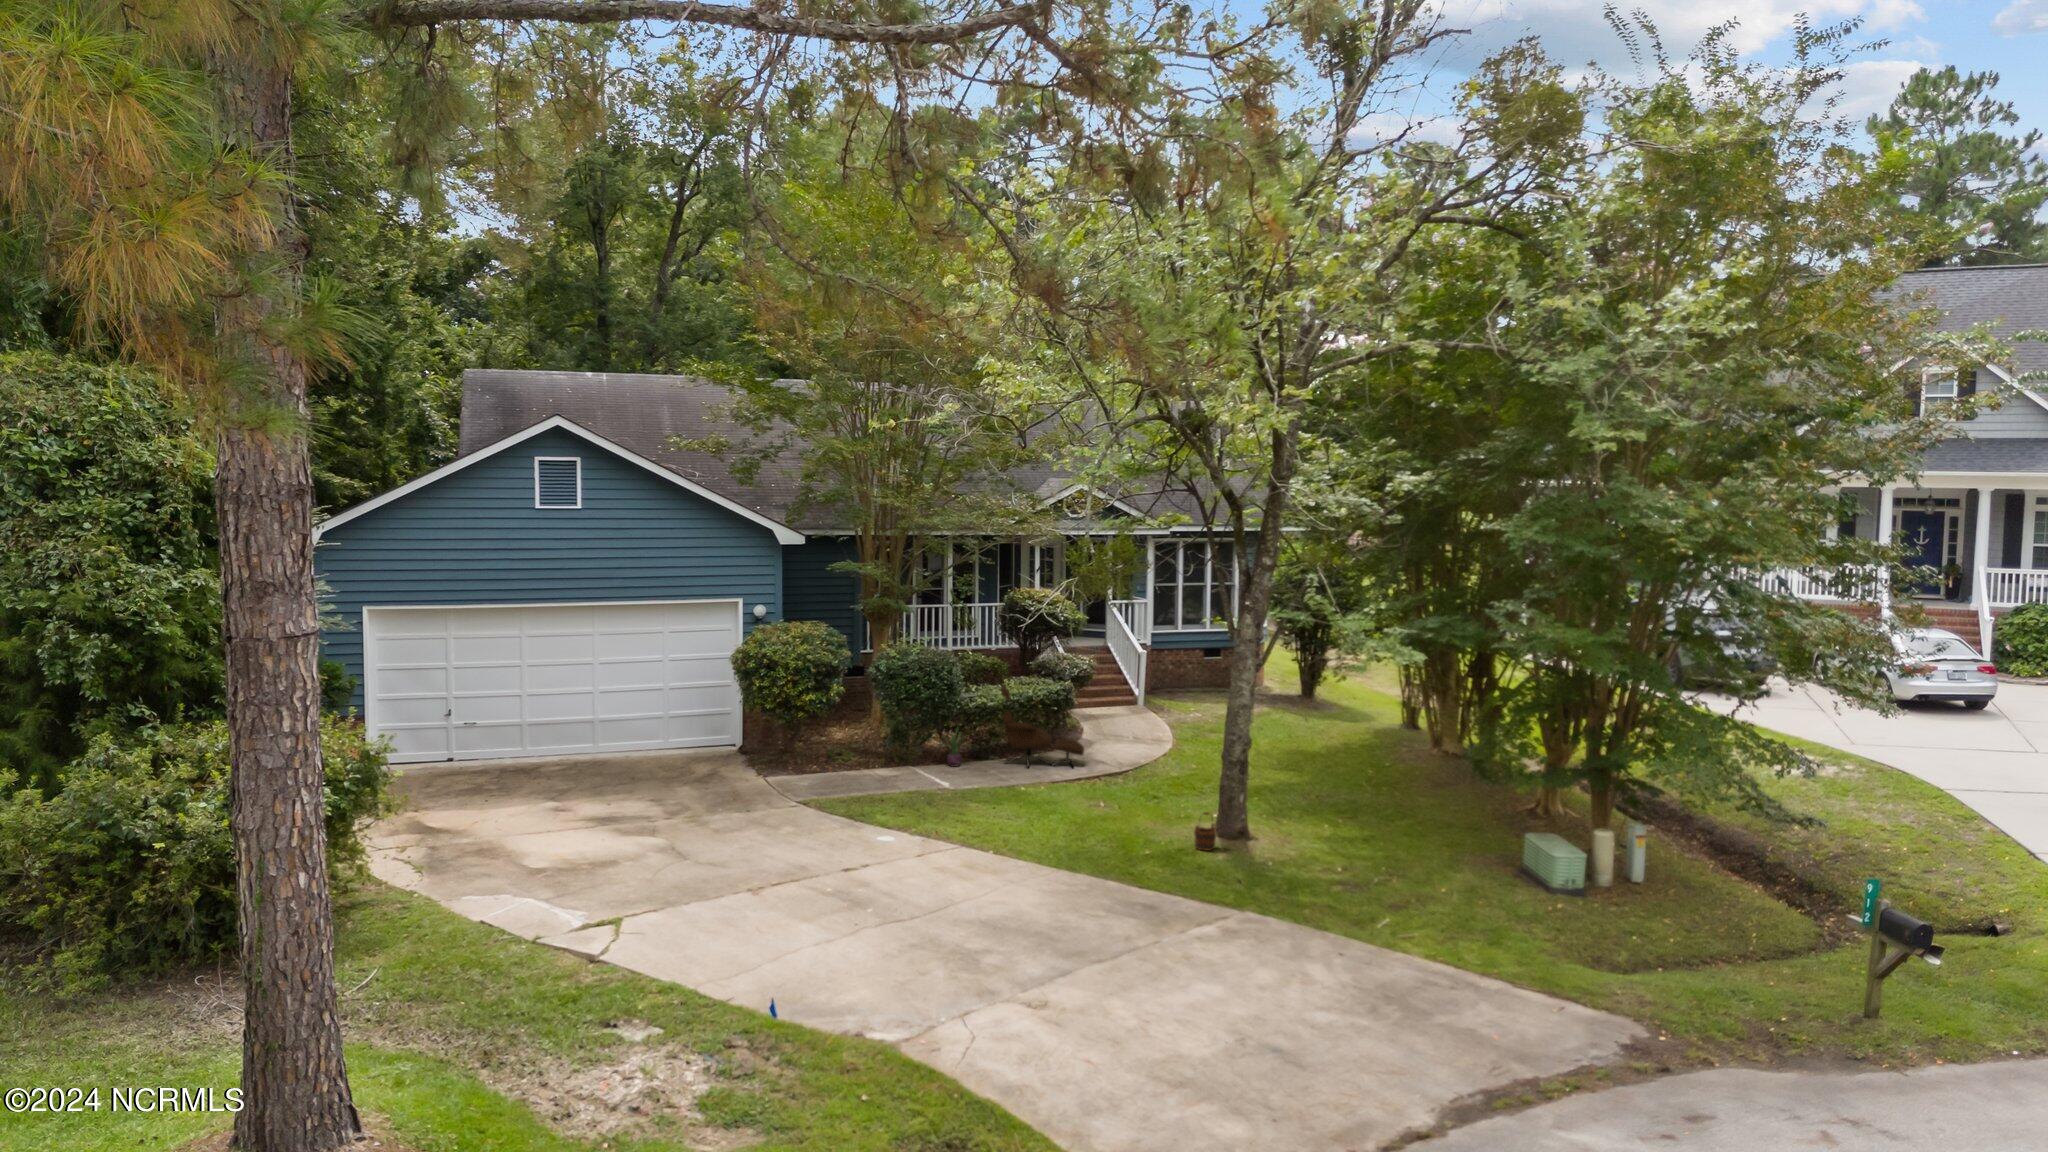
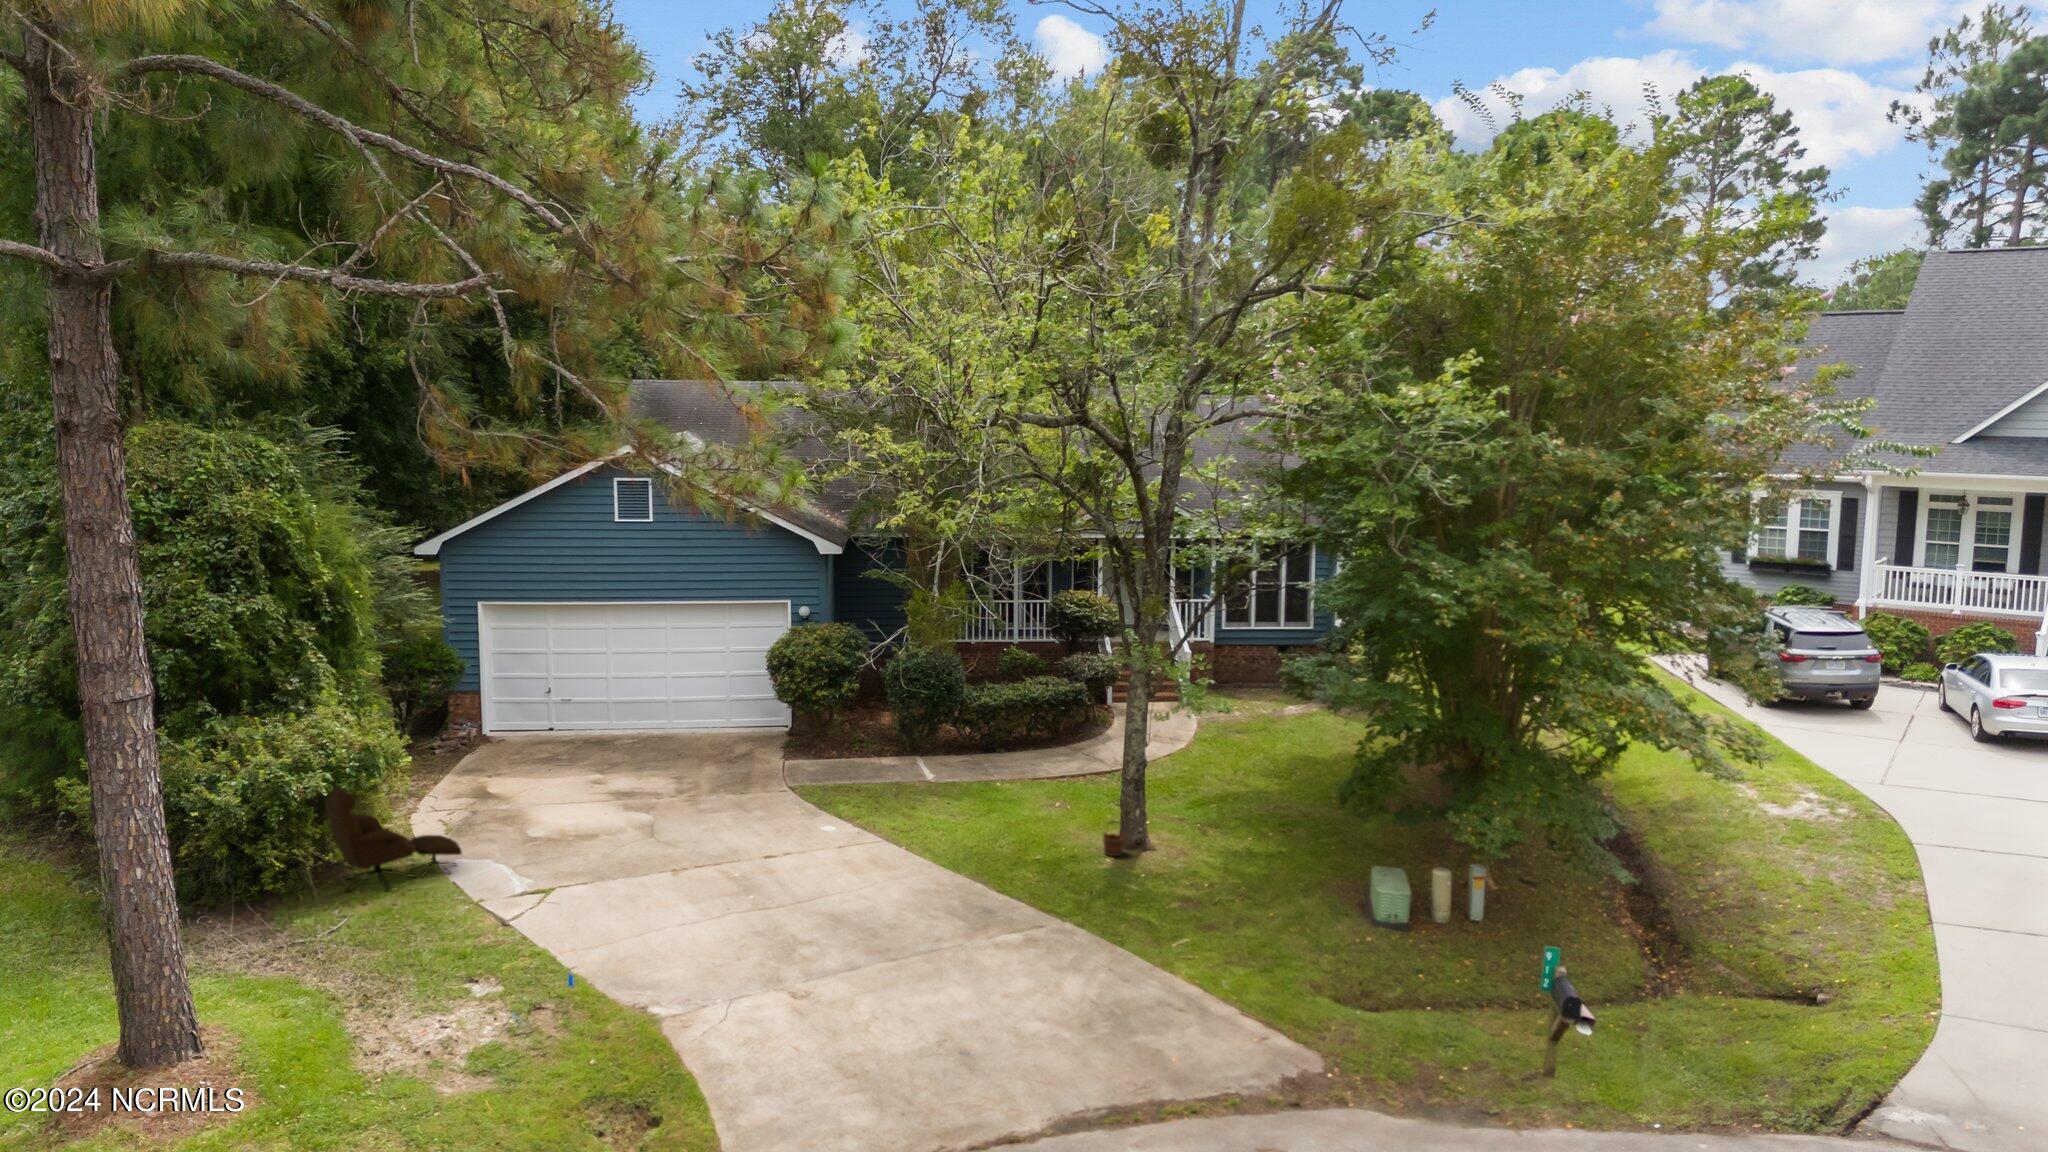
lounge chair: present [1001,684,1084,768] -> present [325,786,462,893]
decorative plant: present [947,729,961,767] -> none [945,716,984,756]

